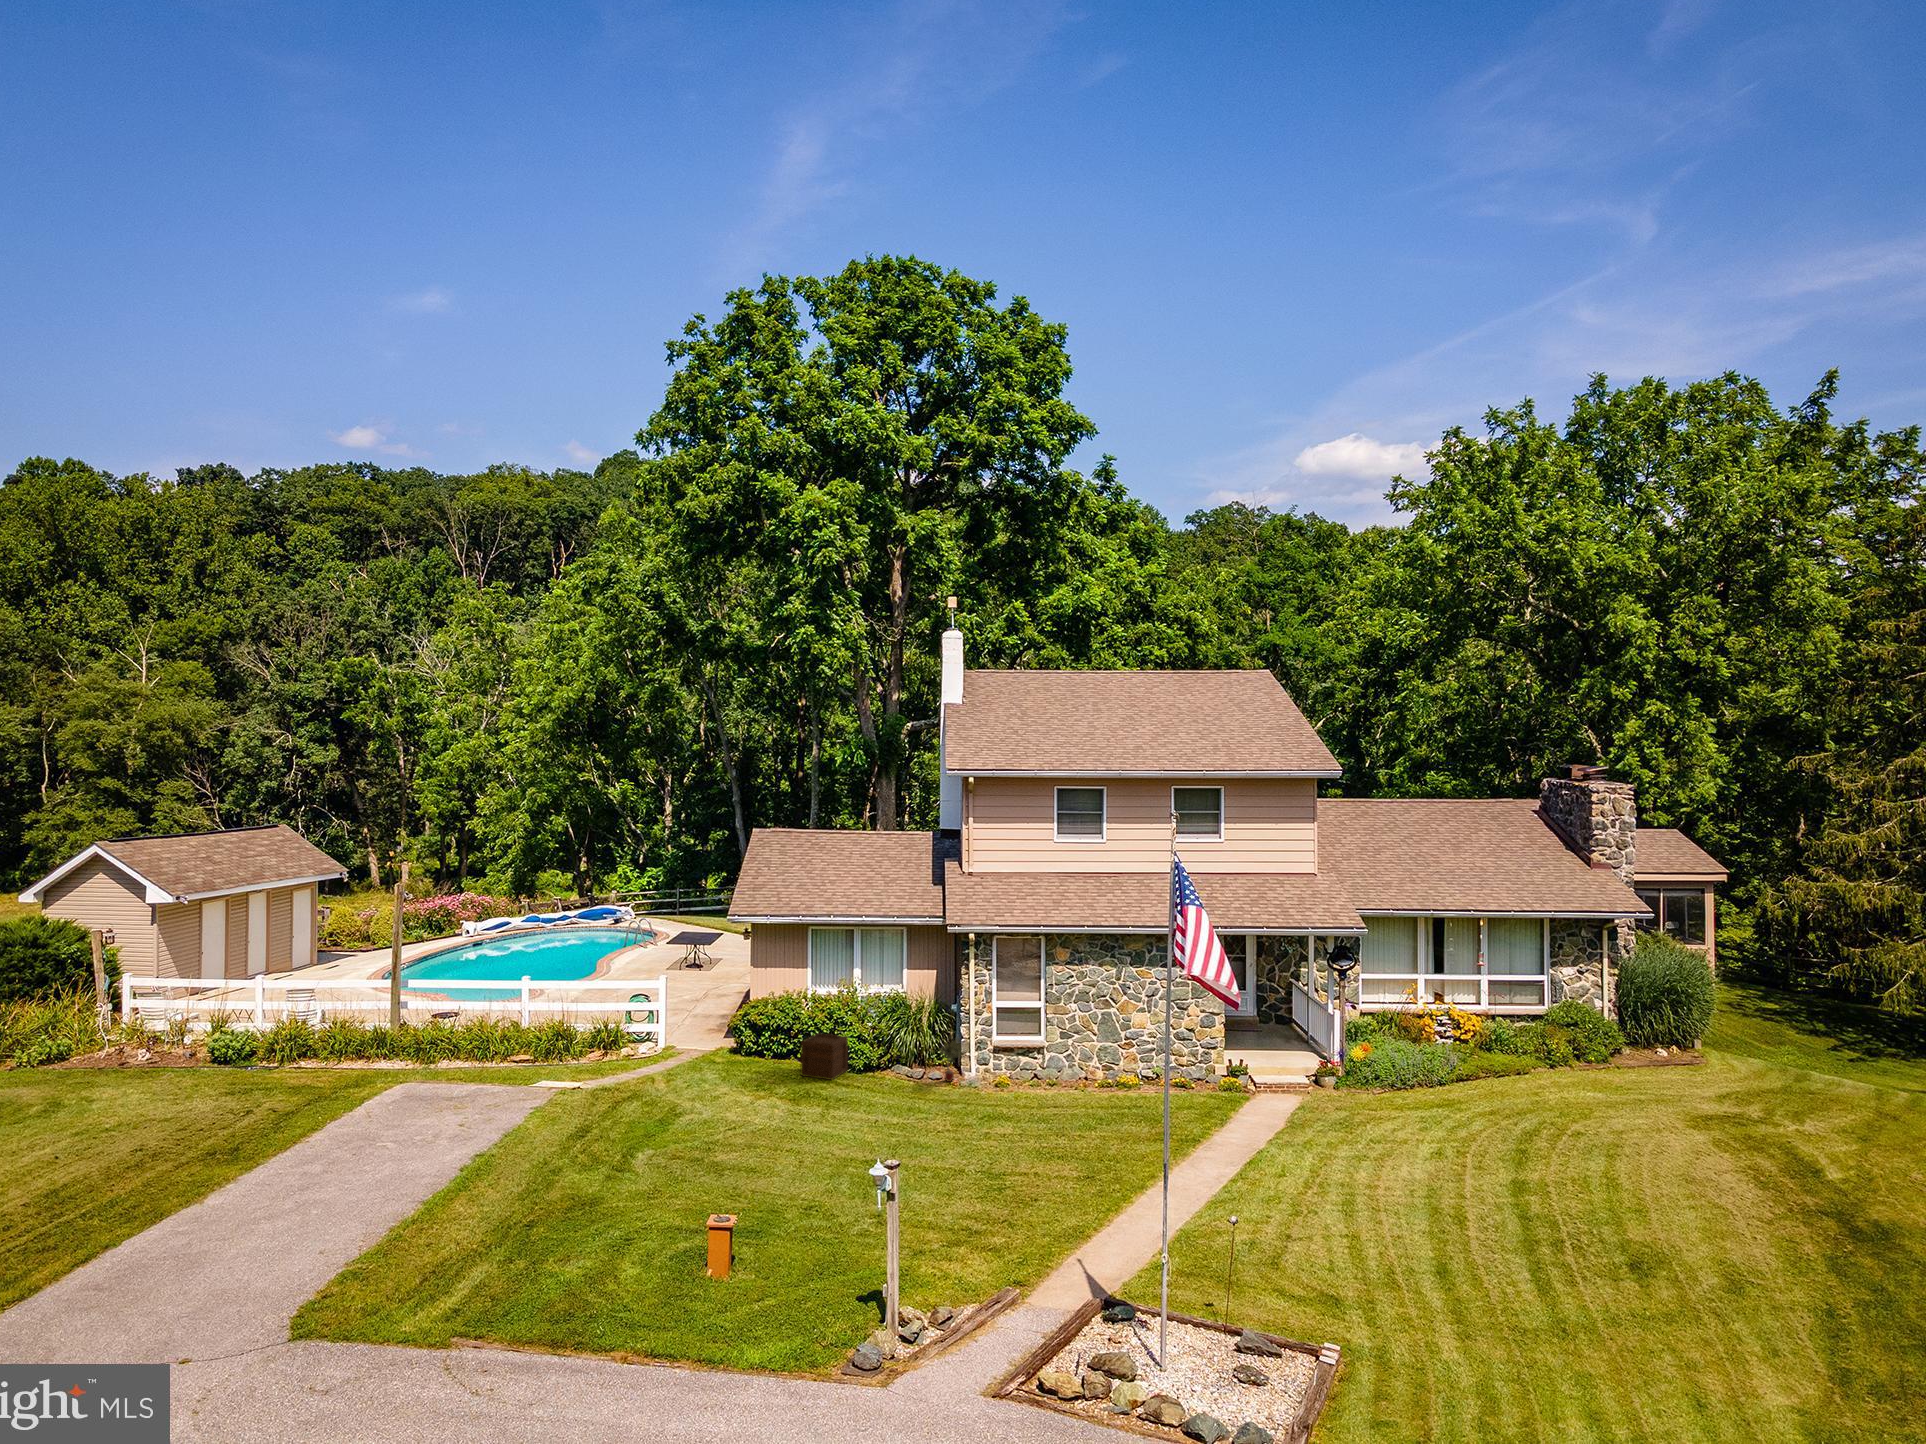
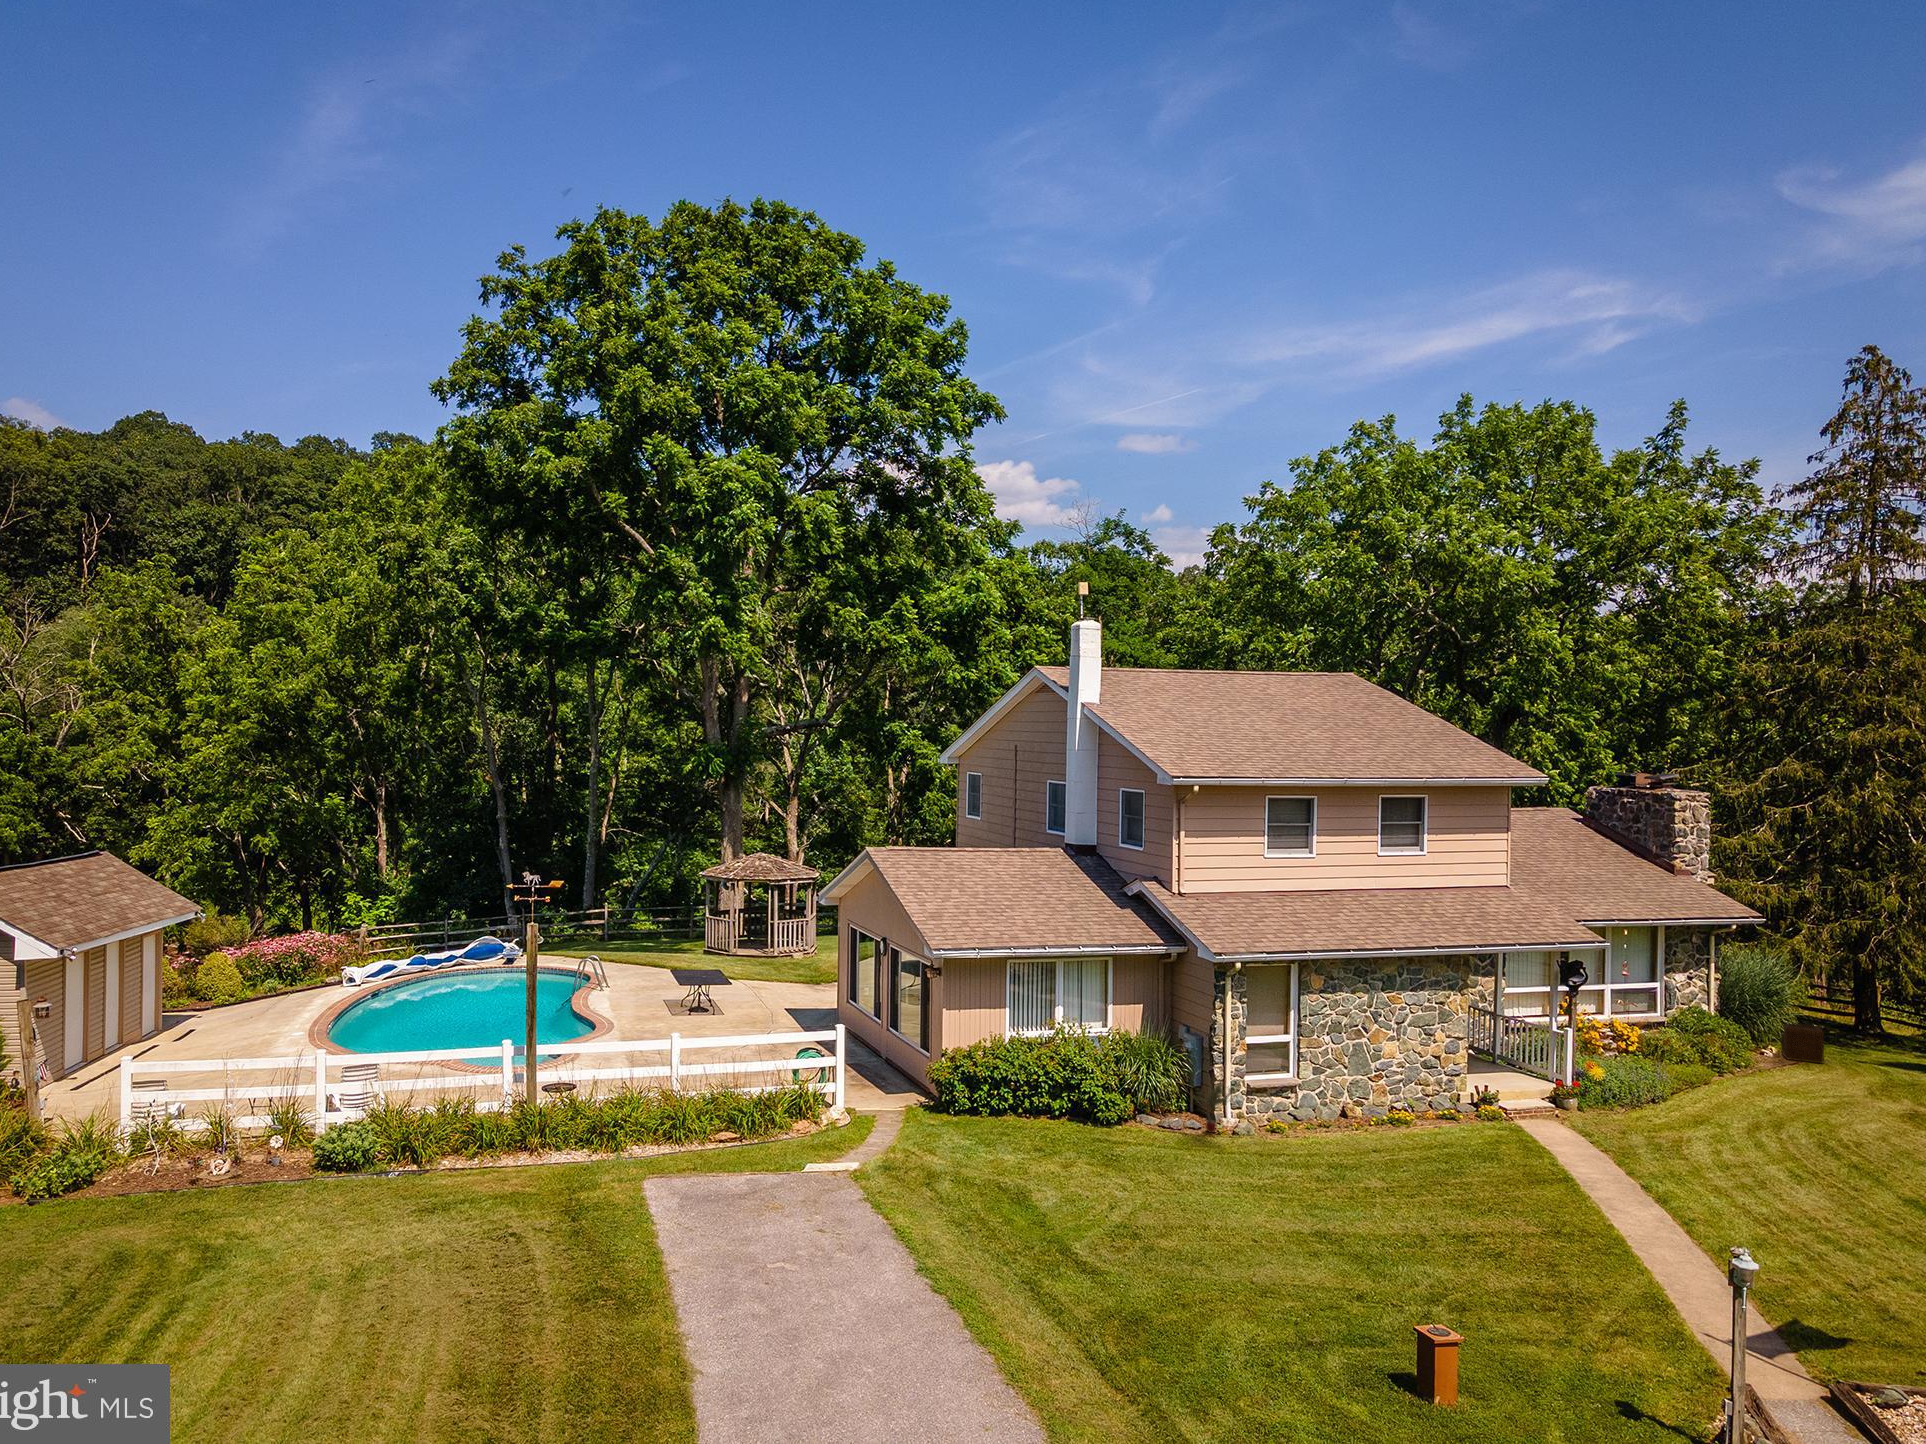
wooden crate: present [800,1033,848,1080] -> present [1781,1023,1824,1064]

